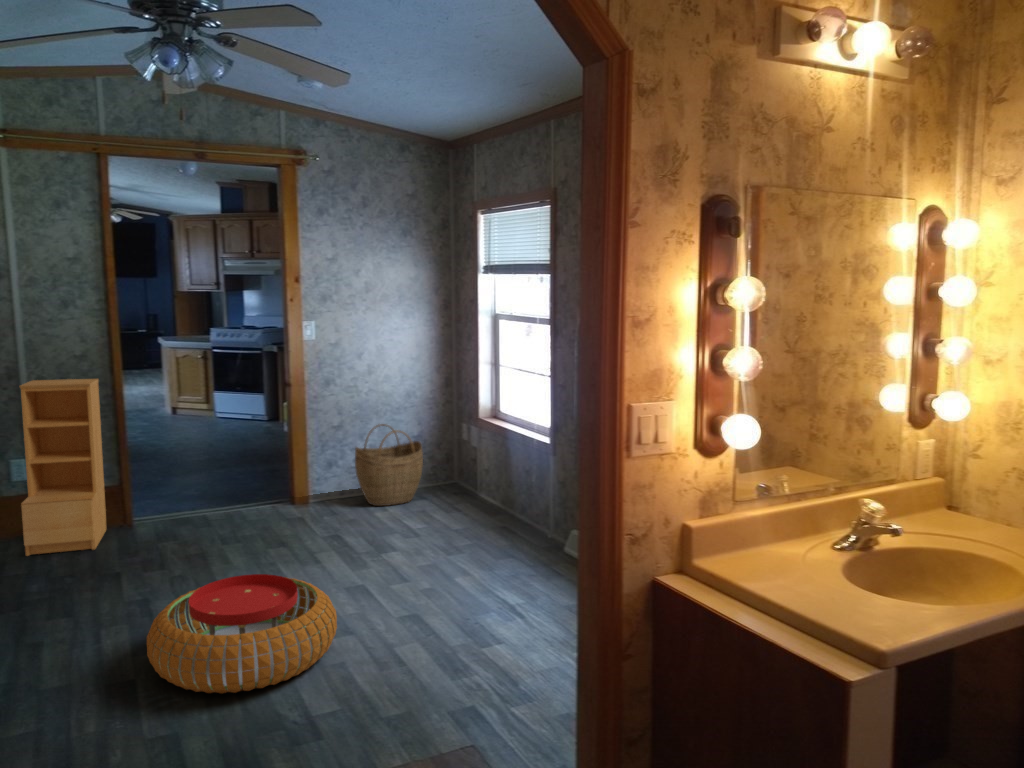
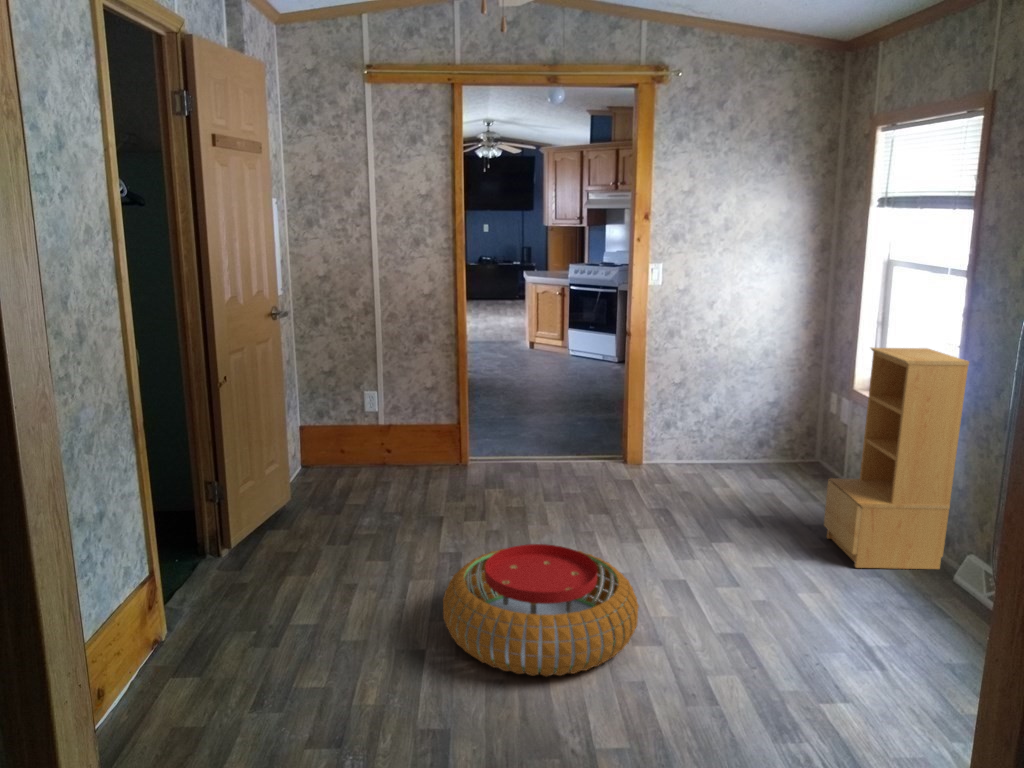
bookshelf: present [20,379,107,556] -> present [824,348,969,569]
woven basket: present [355,424,423,506] -> none [695,386,777,481]

